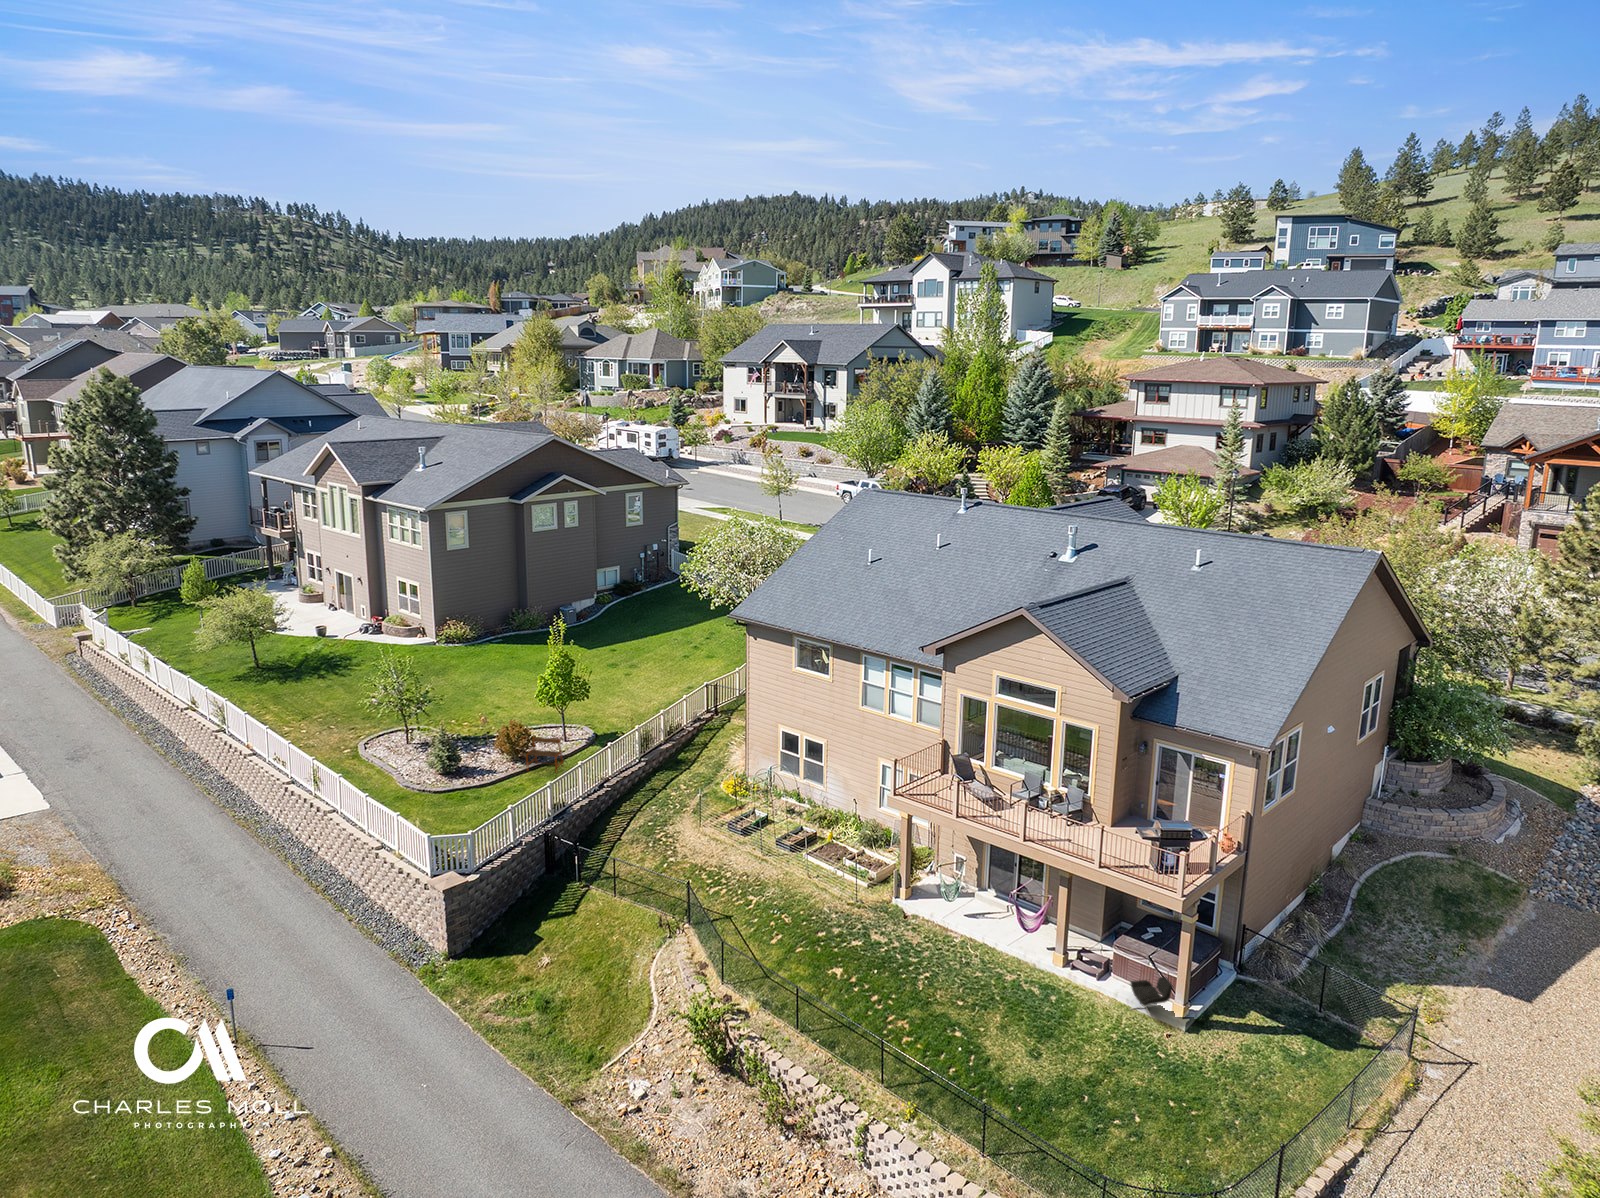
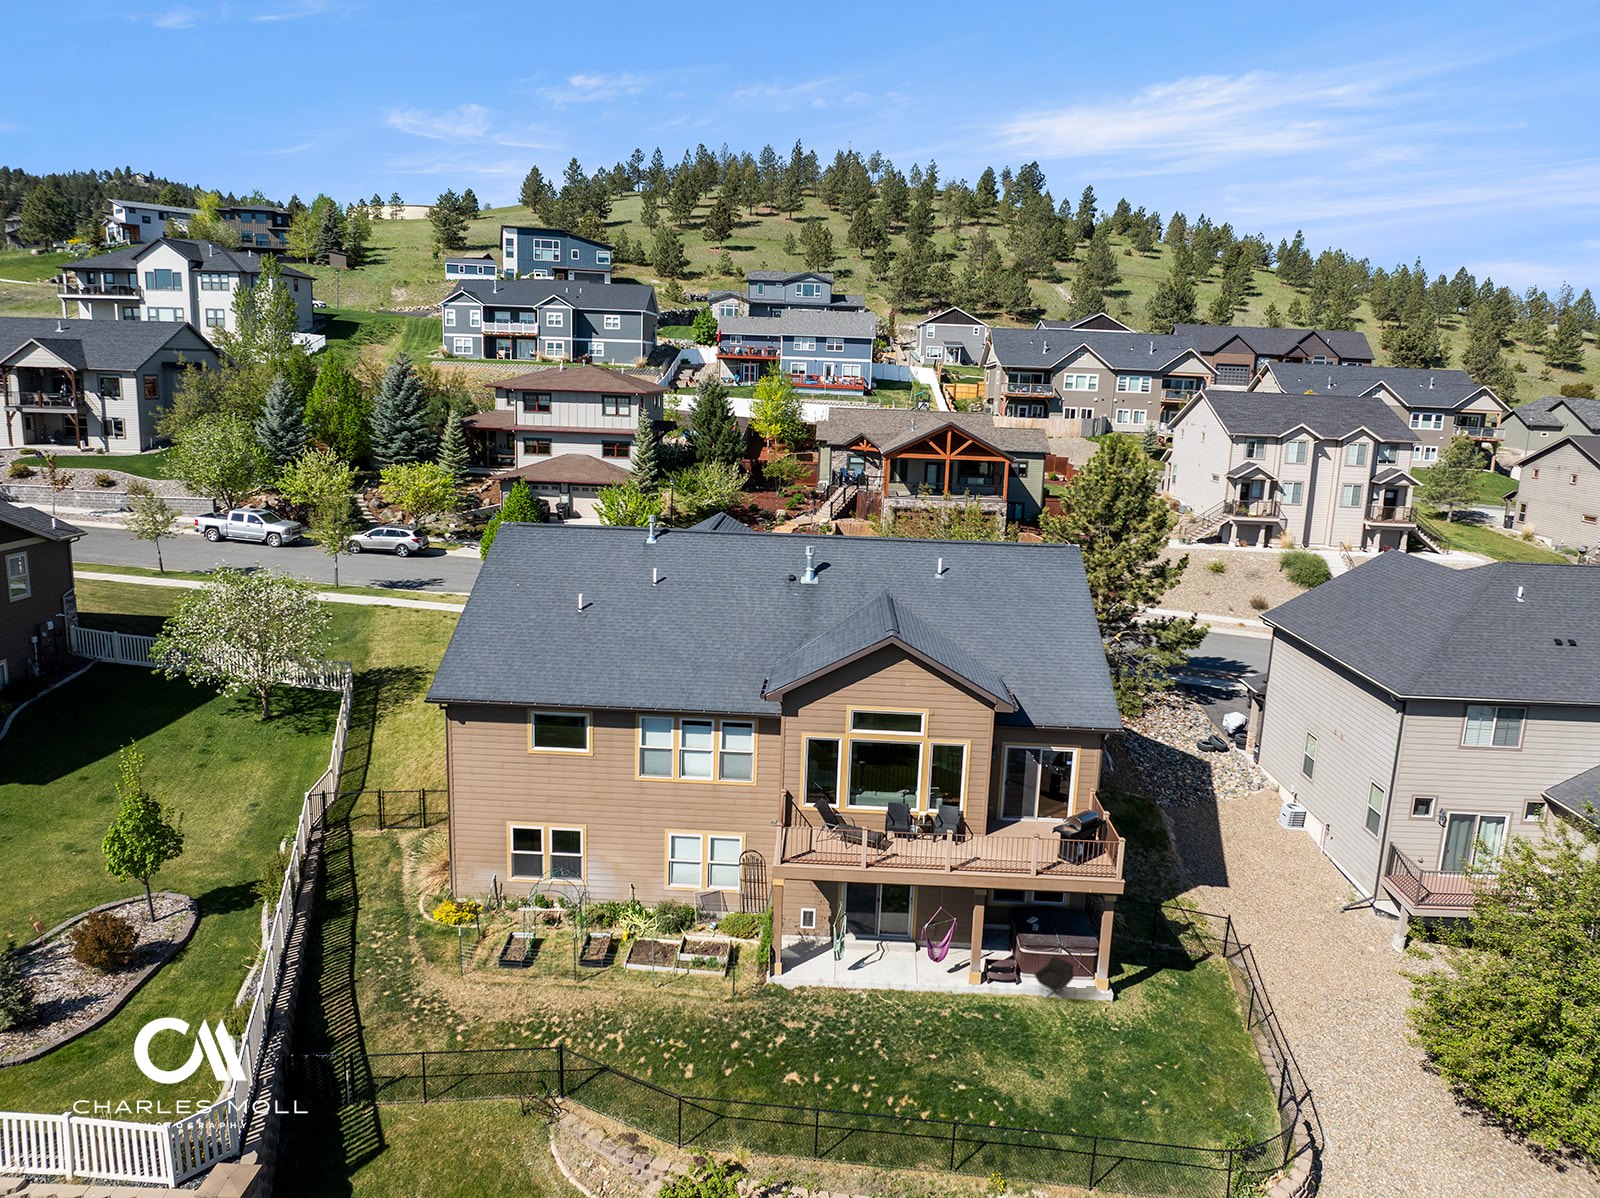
bench: present [526,737,563,772] -> none [107,921,168,986]

